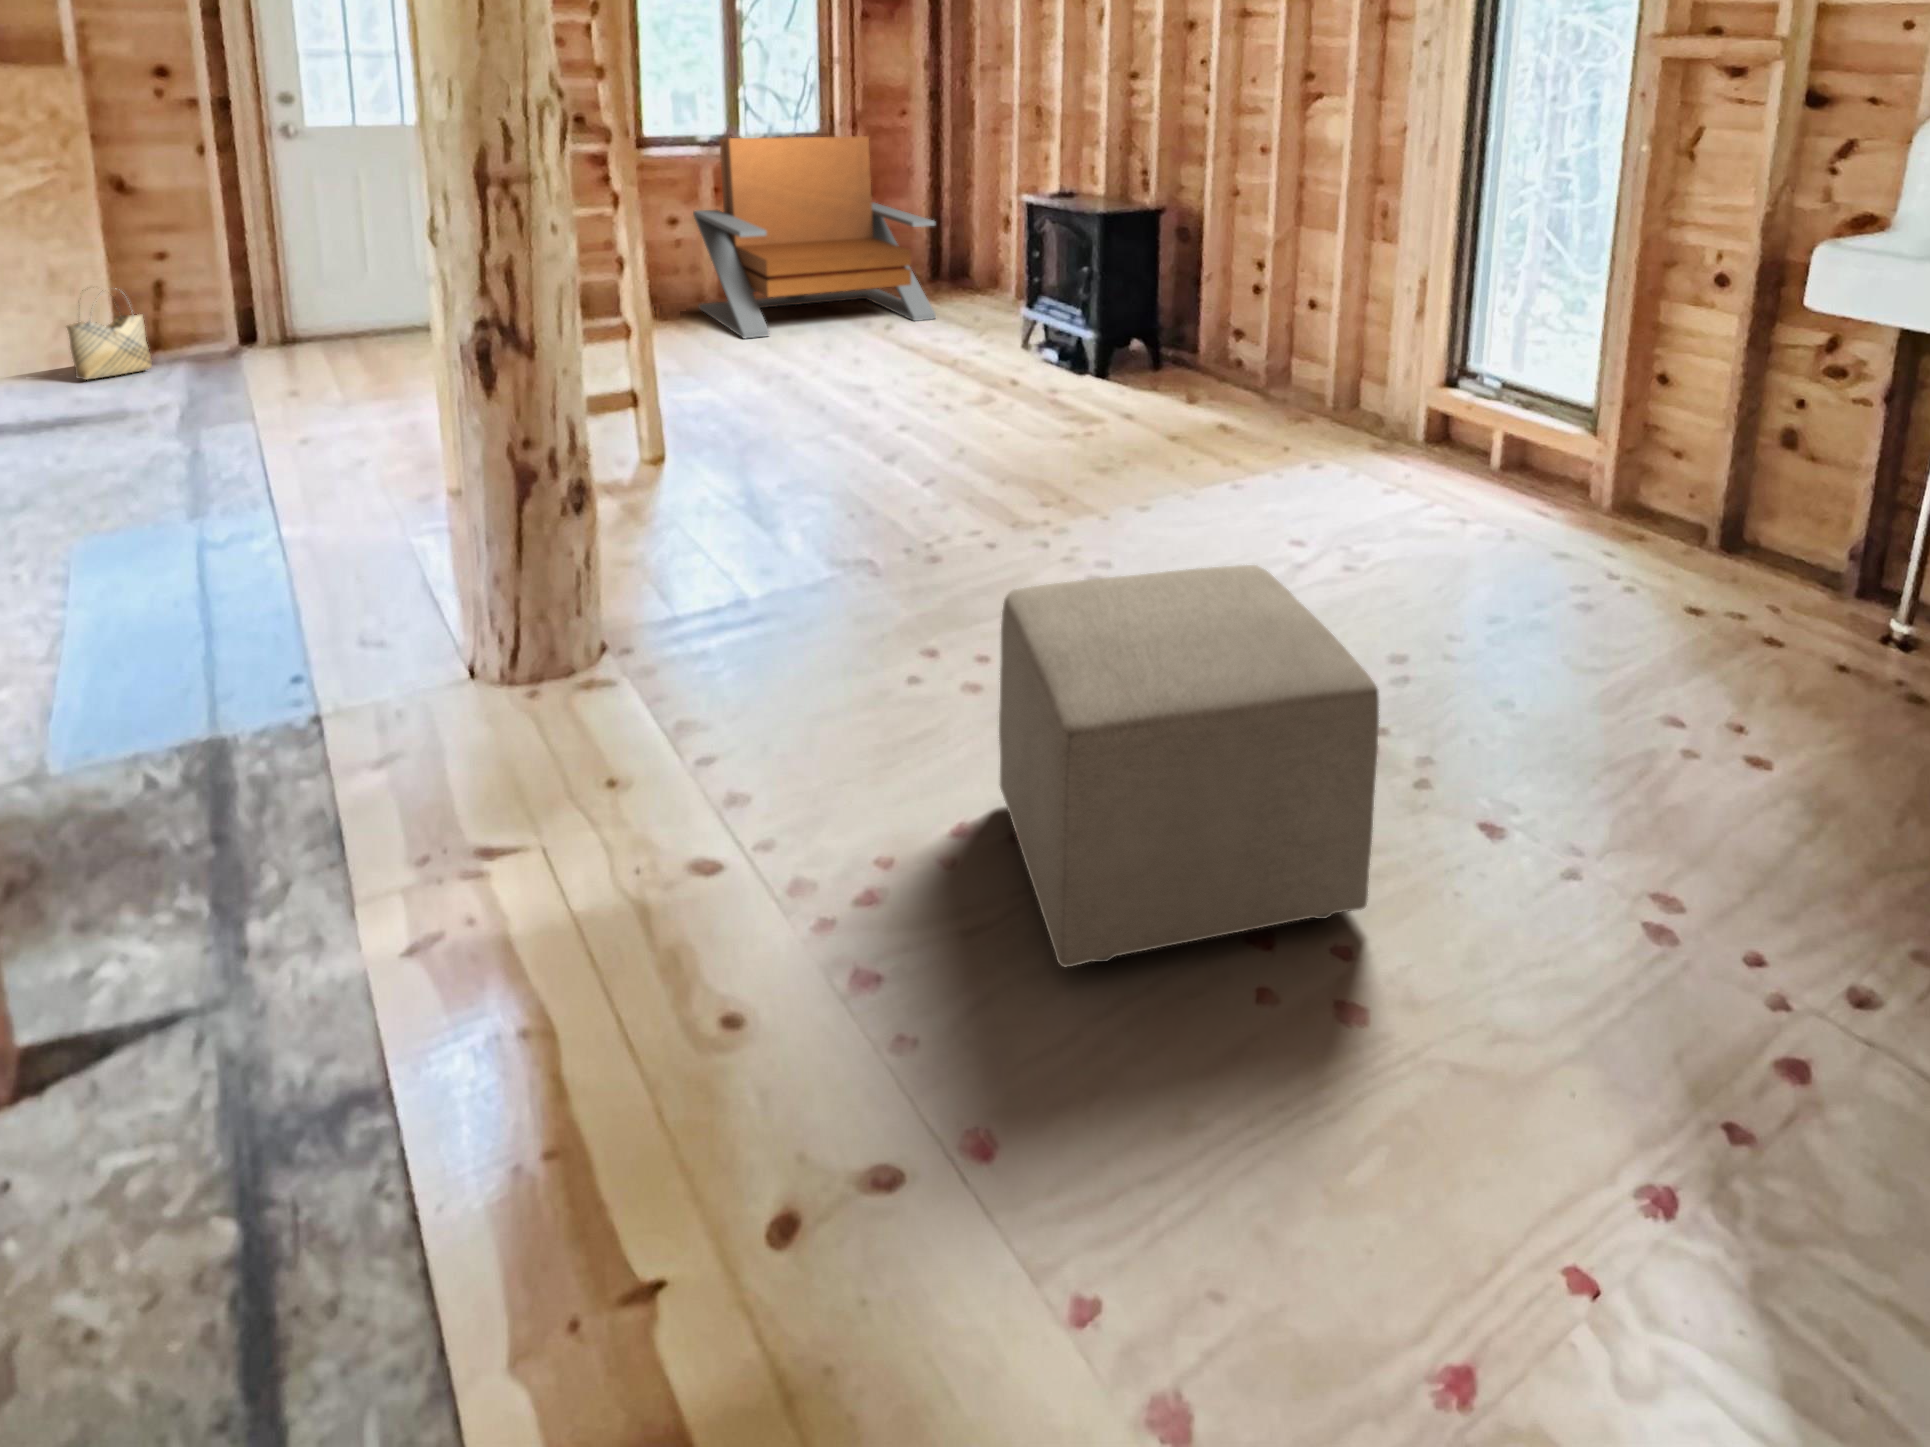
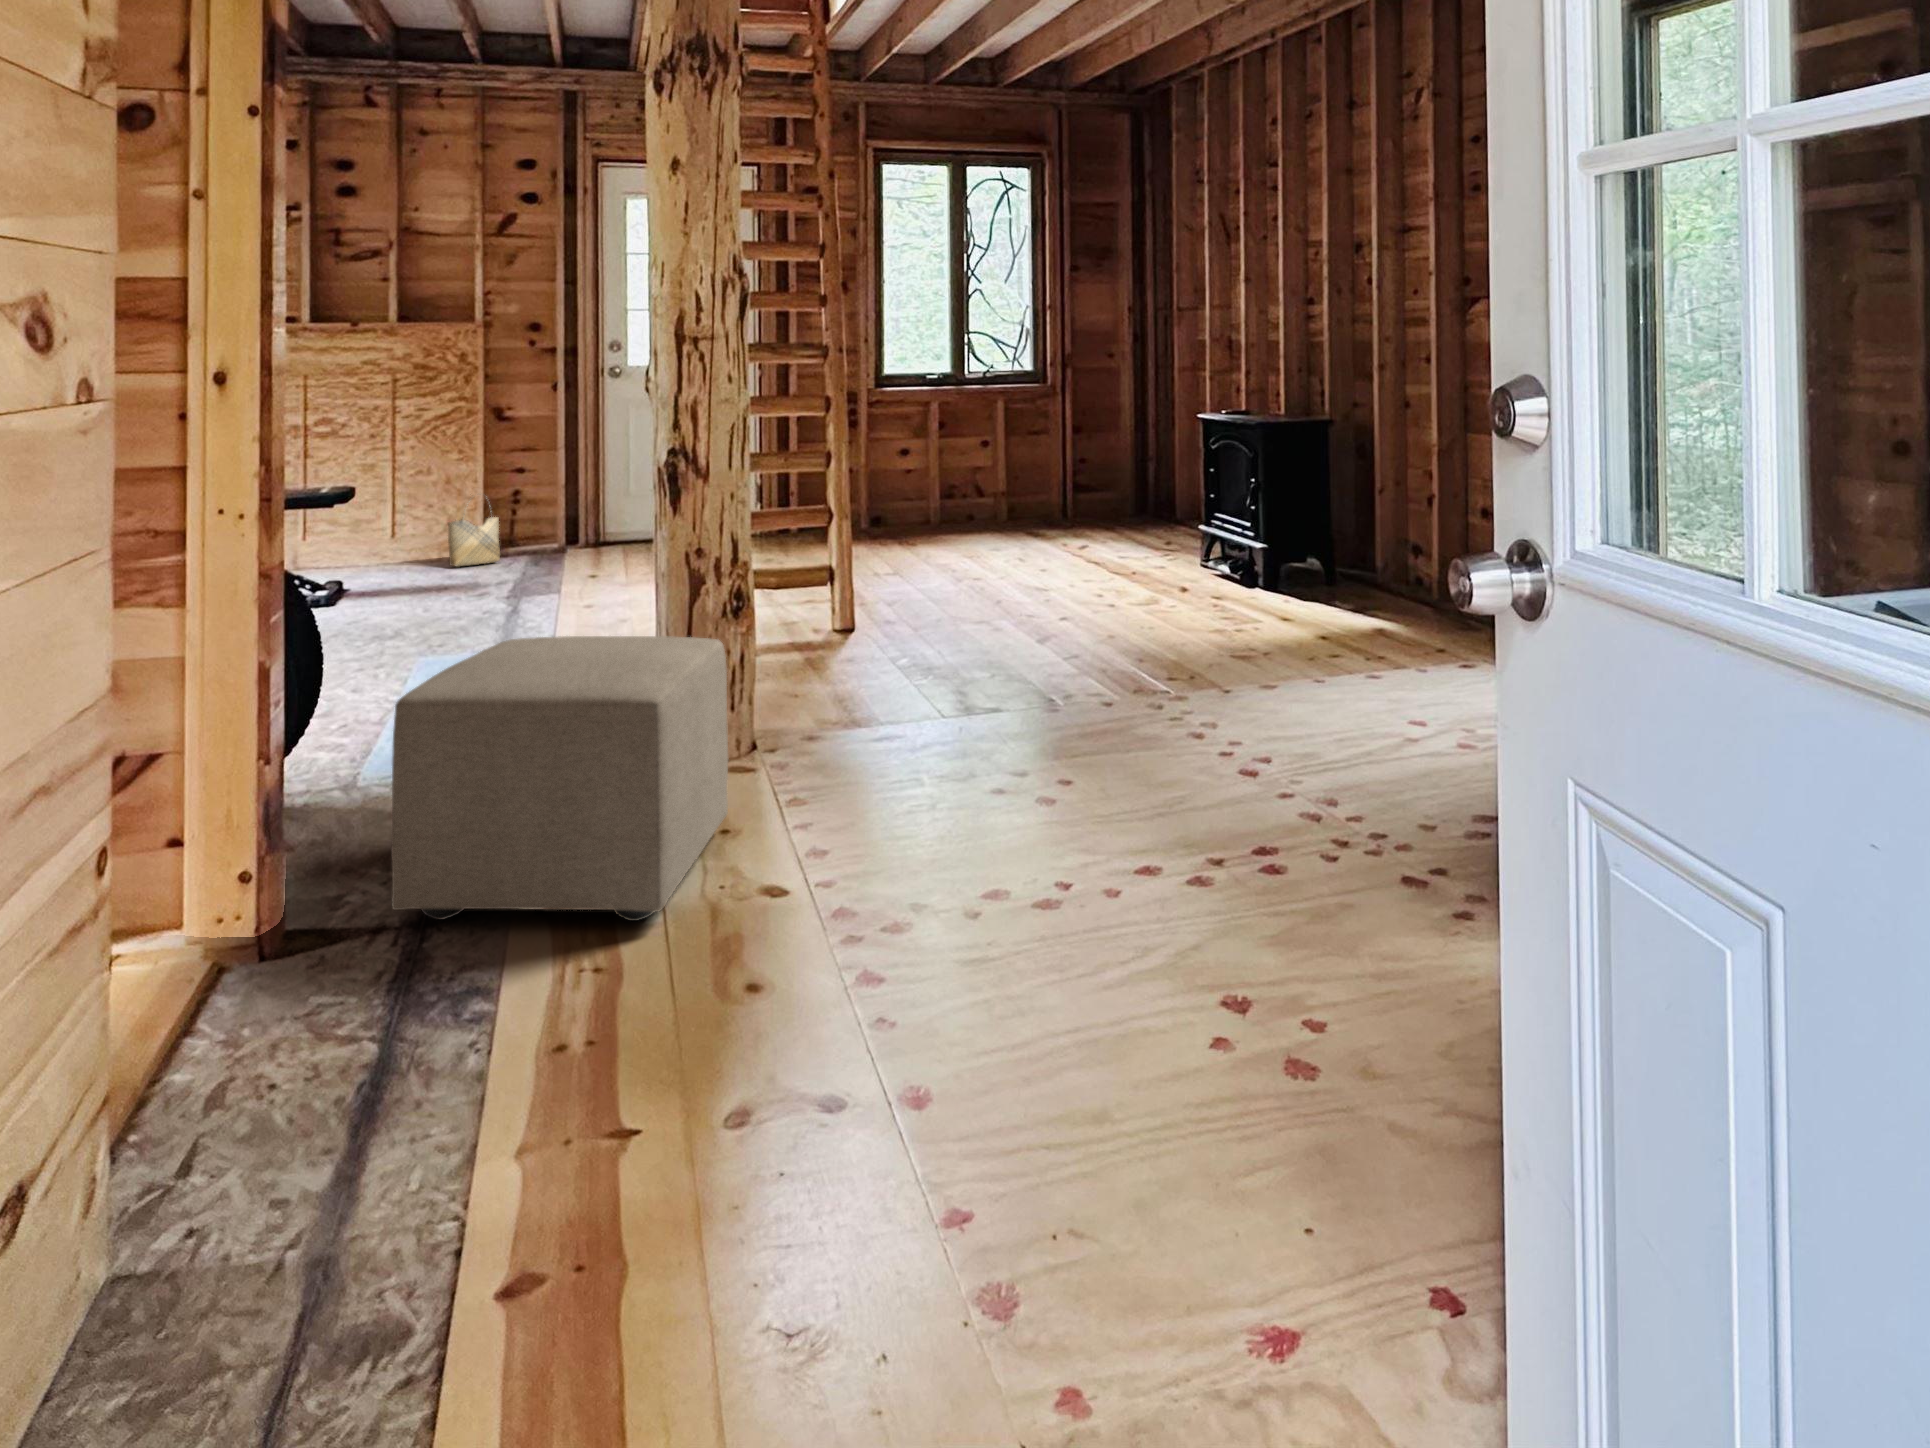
lounge chair: present [693,136,936,339] -> none [920,373,1132,555]
ottoman: present [999,565,1379,967] -> present [391,636,728,921]

